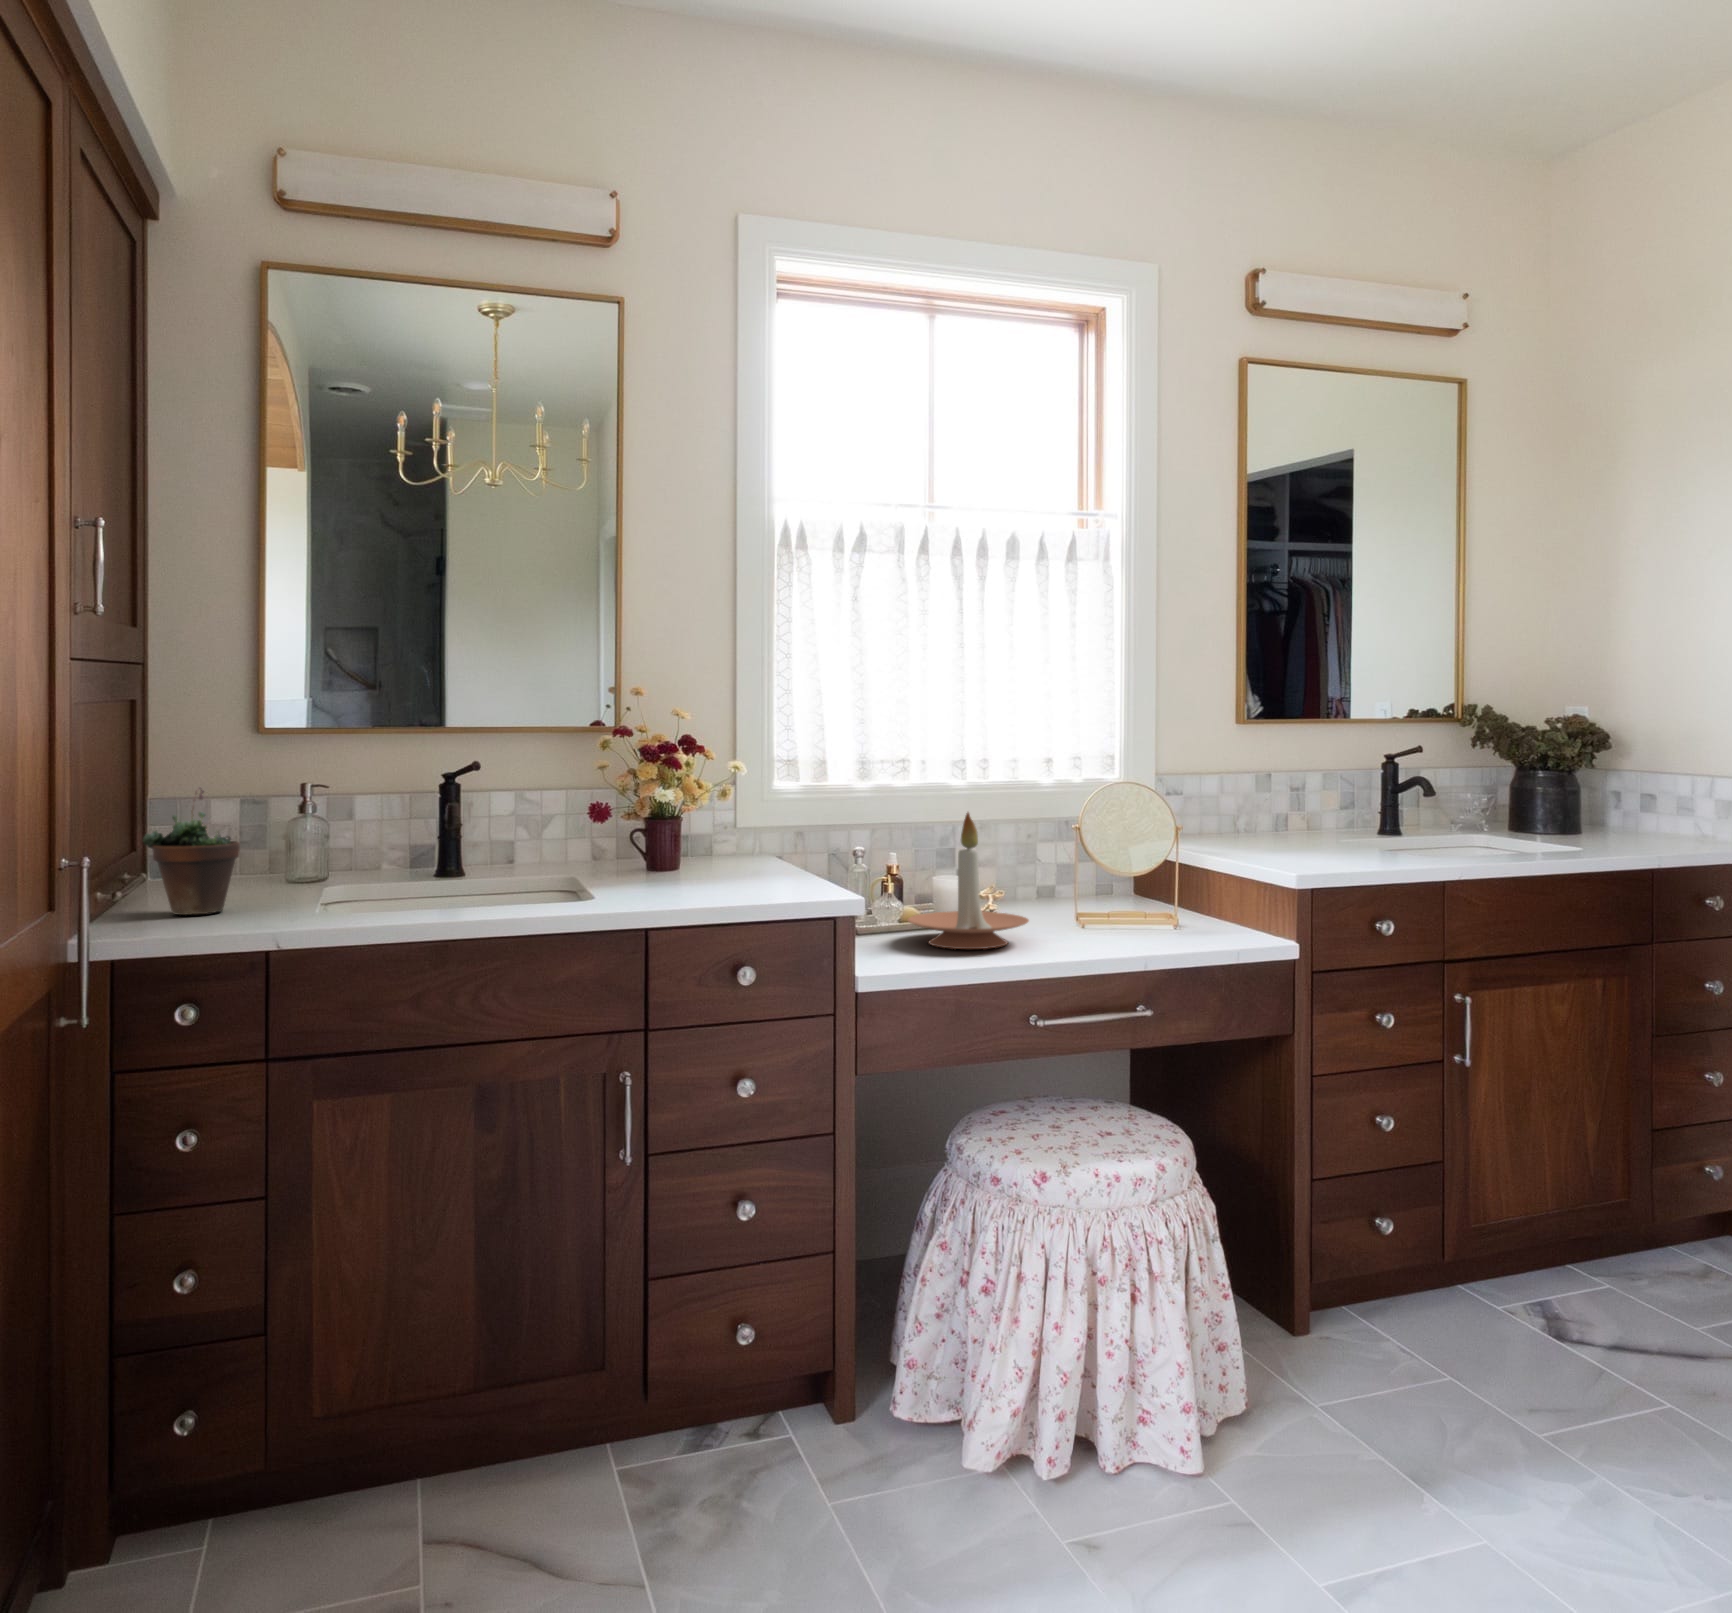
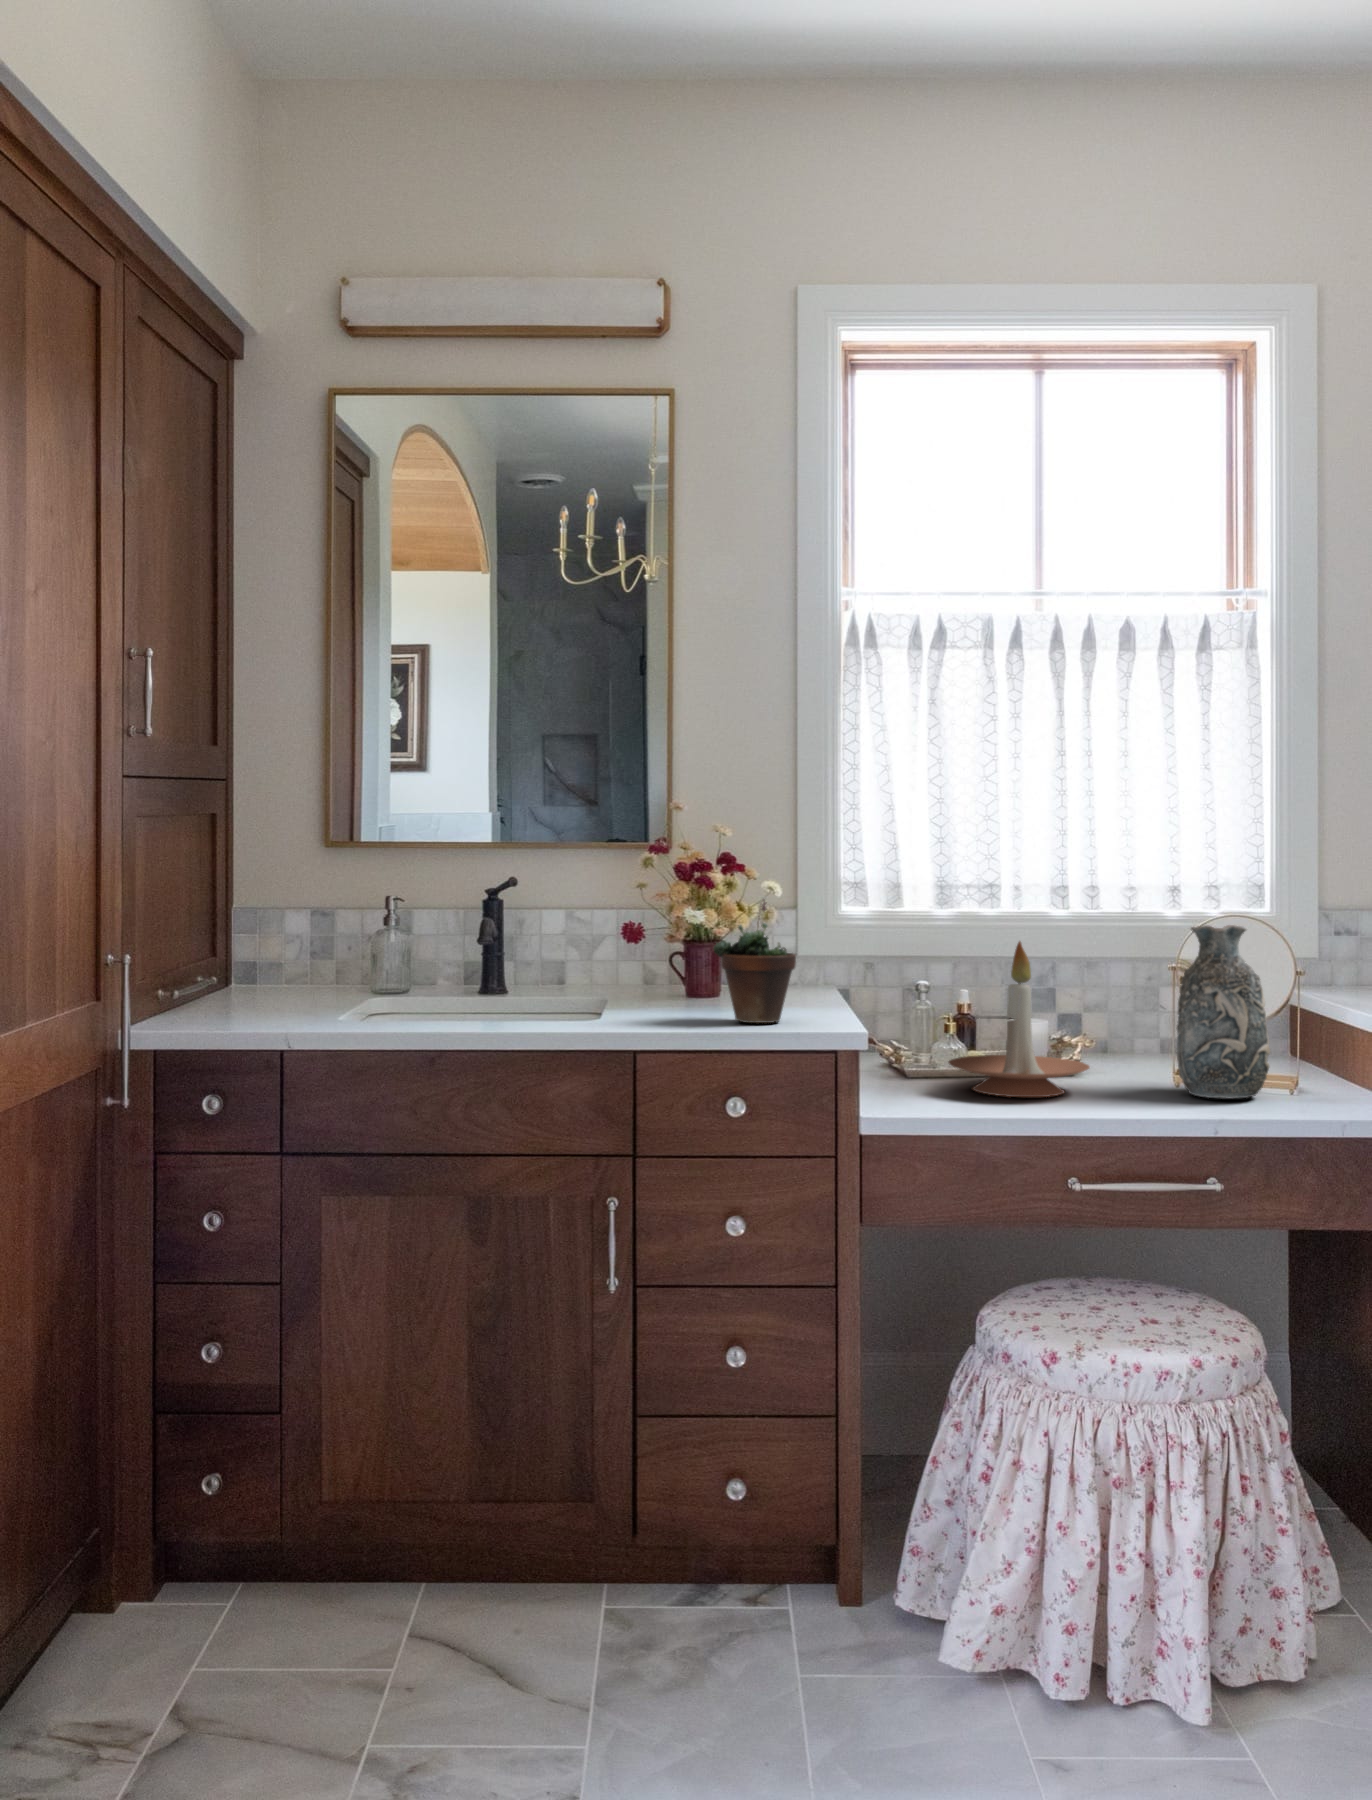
succulent plant: present [143,788,240,915] -> present [713,900,796,1023]
decorative vase: none [1093,794,1169,939] -> present [1177,925,1270,1099]

